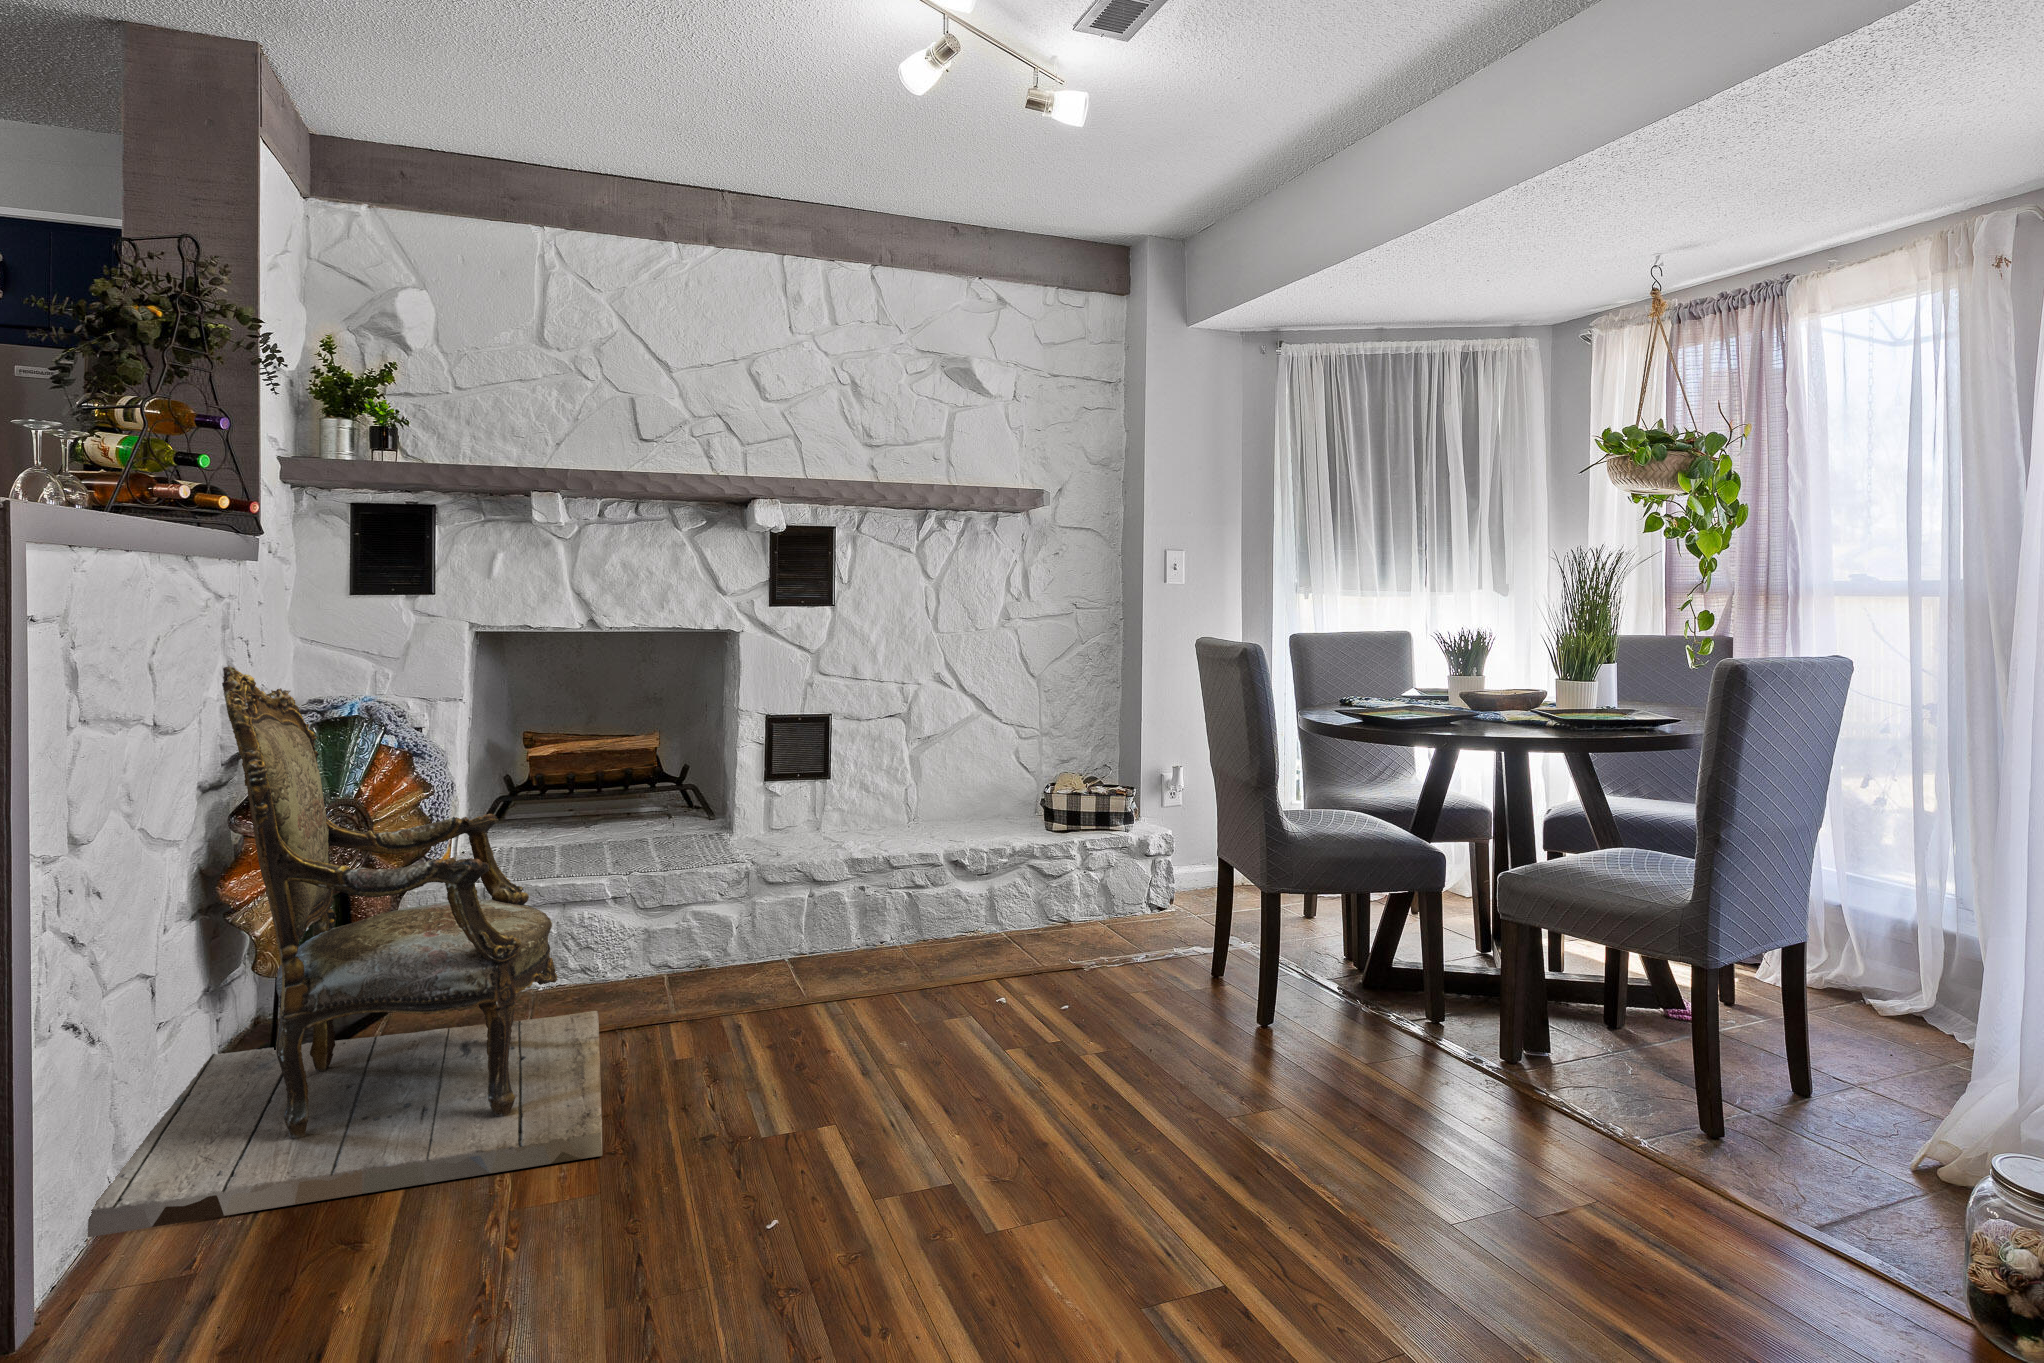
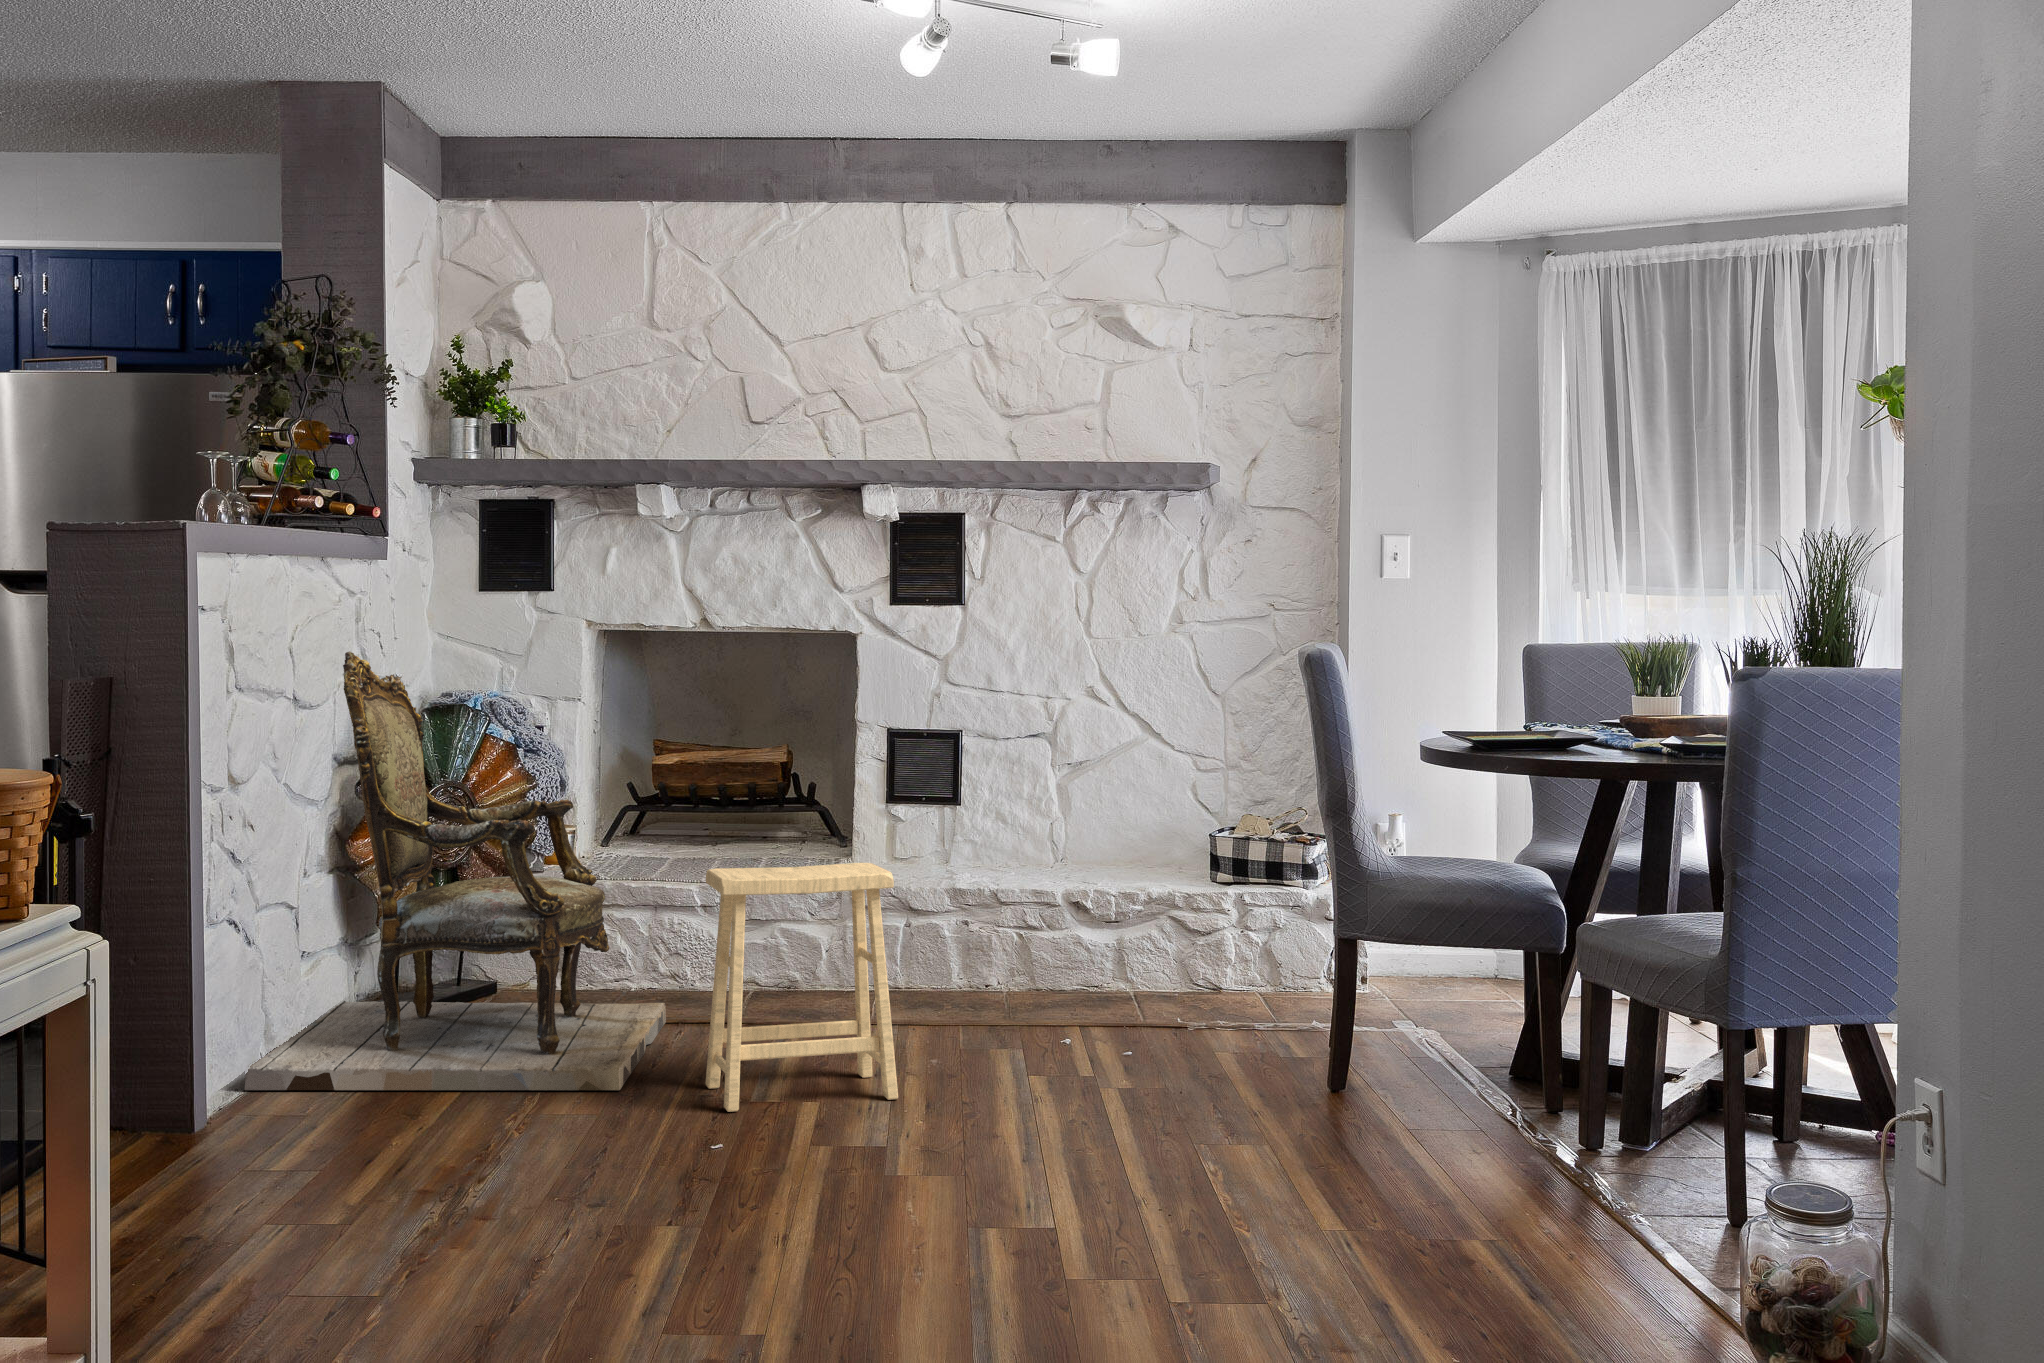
footstool: none [697,873,915,1175] -> present [706,863,898,1112]

